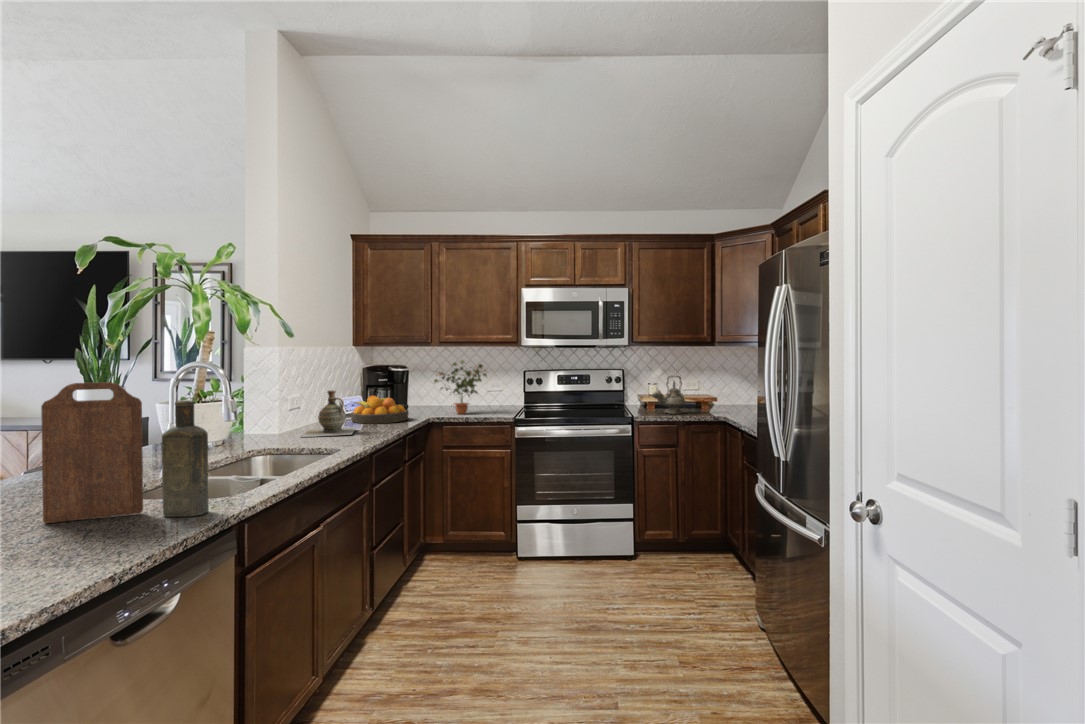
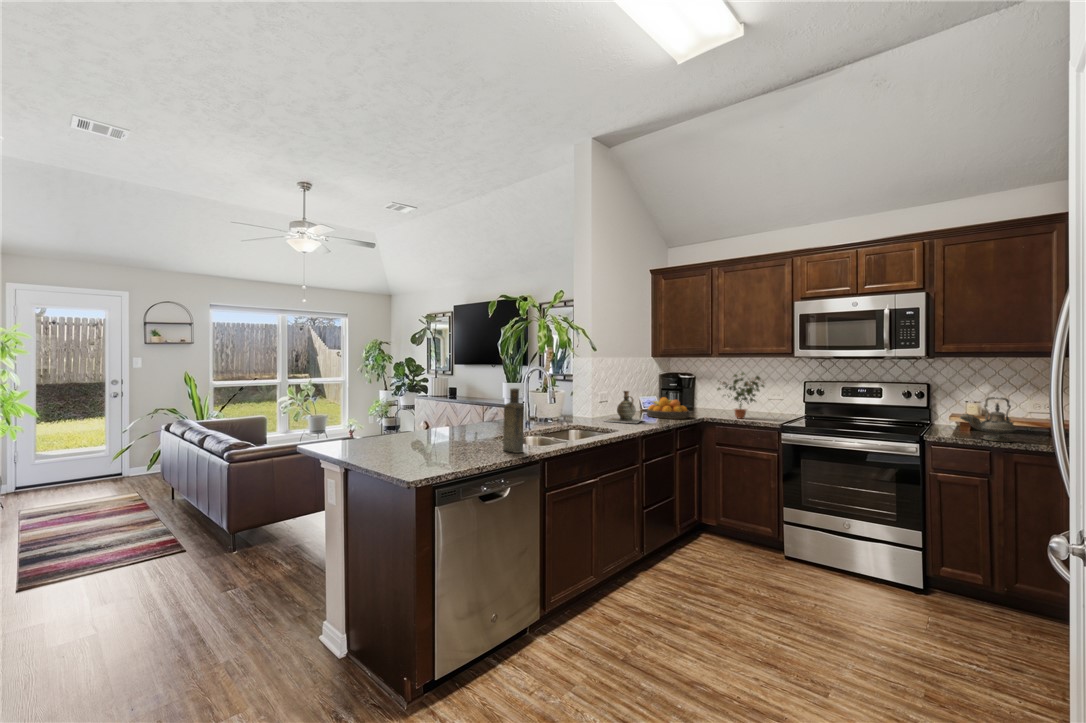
cutting board: present [41,382,143,523] -> none [458,376,498,448]

